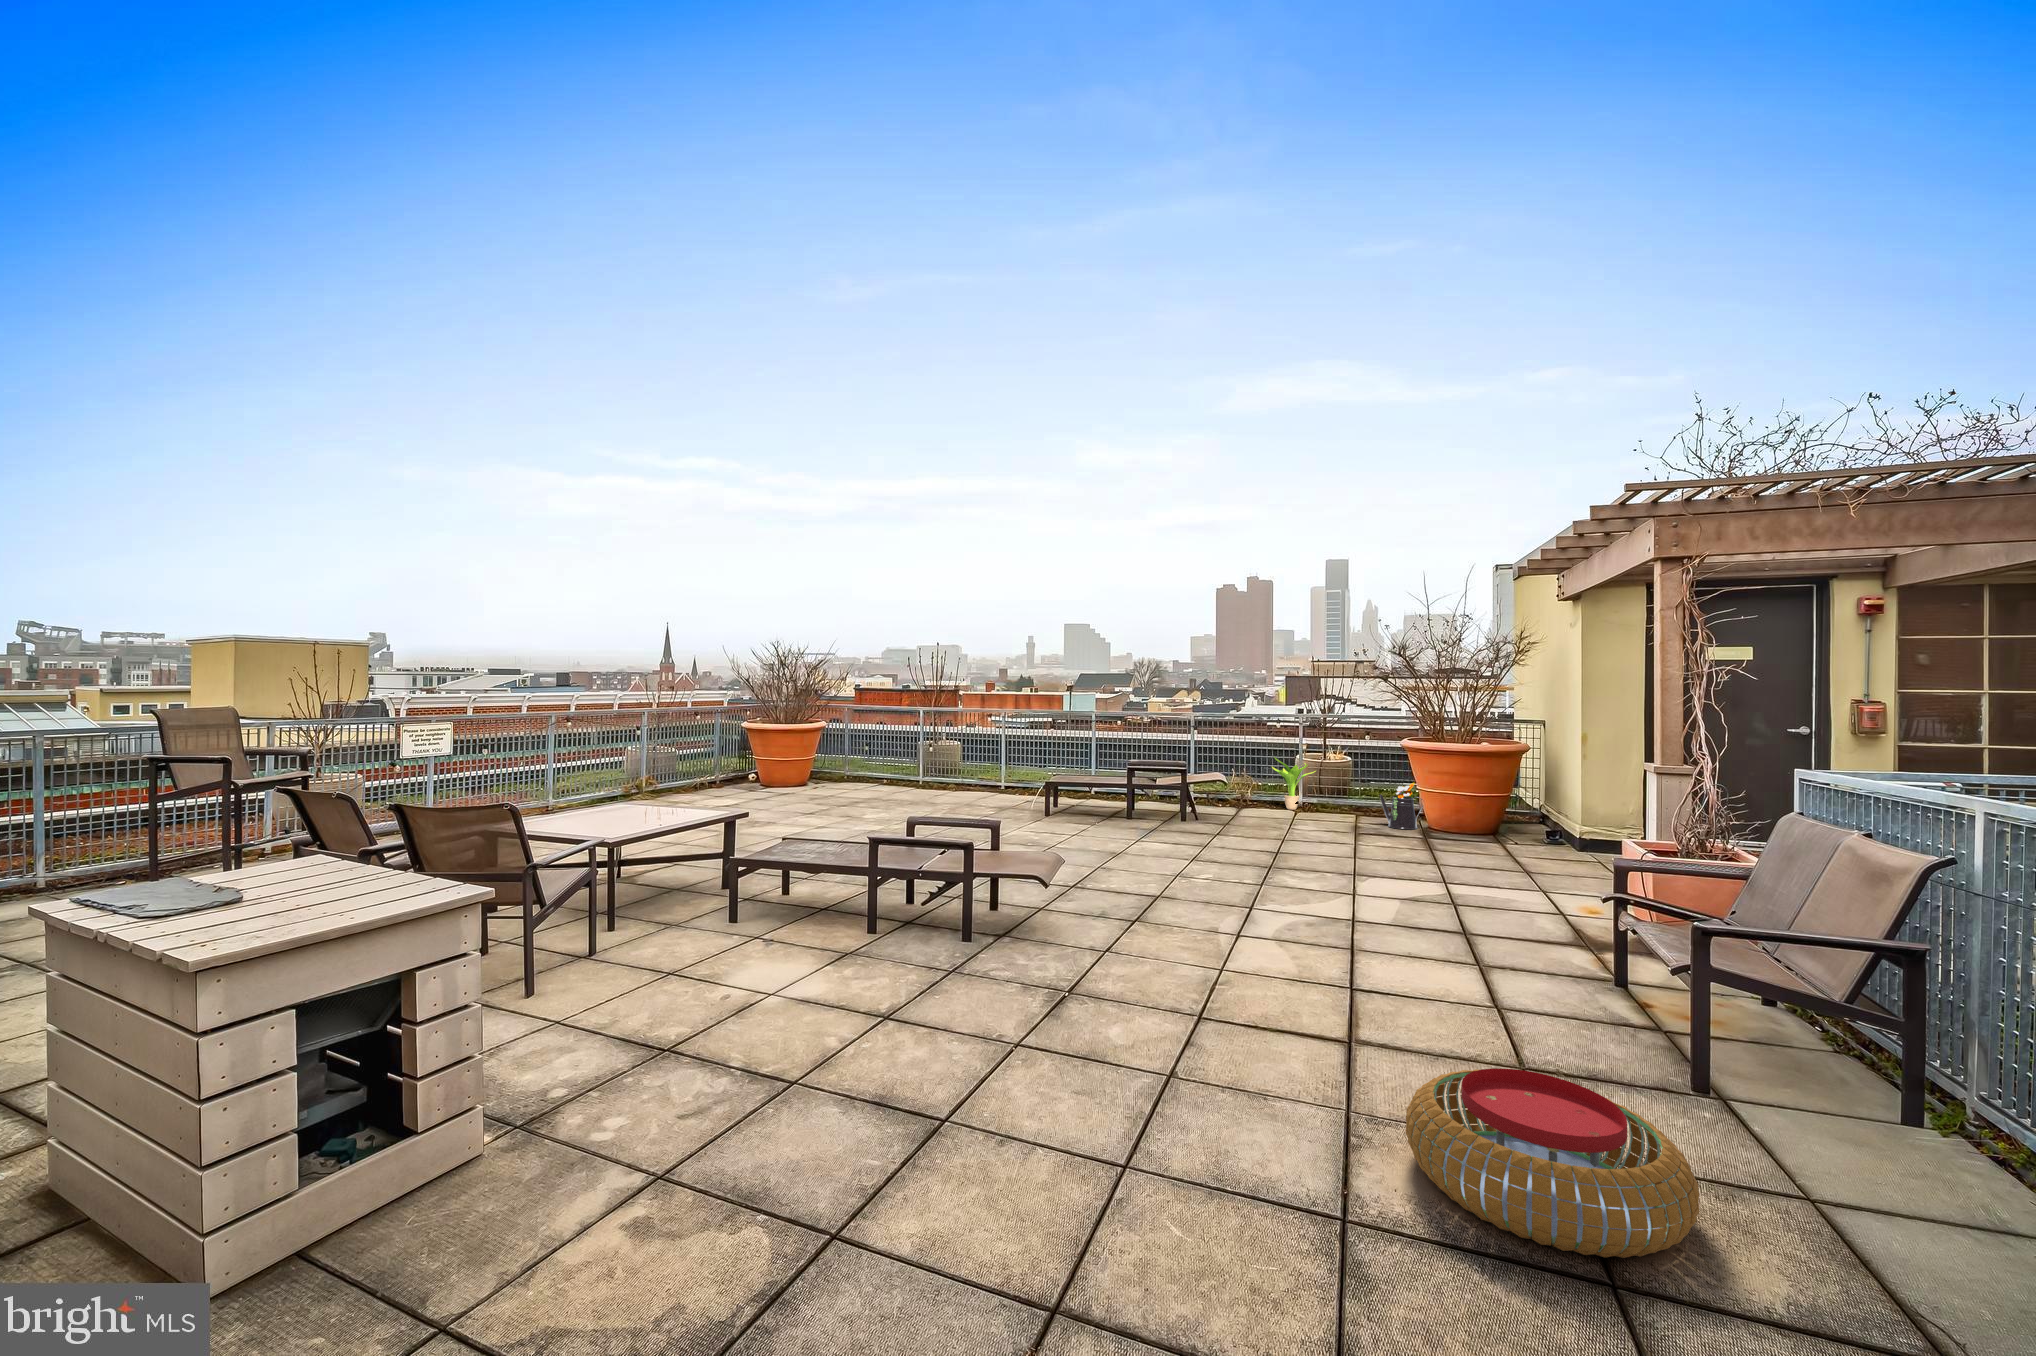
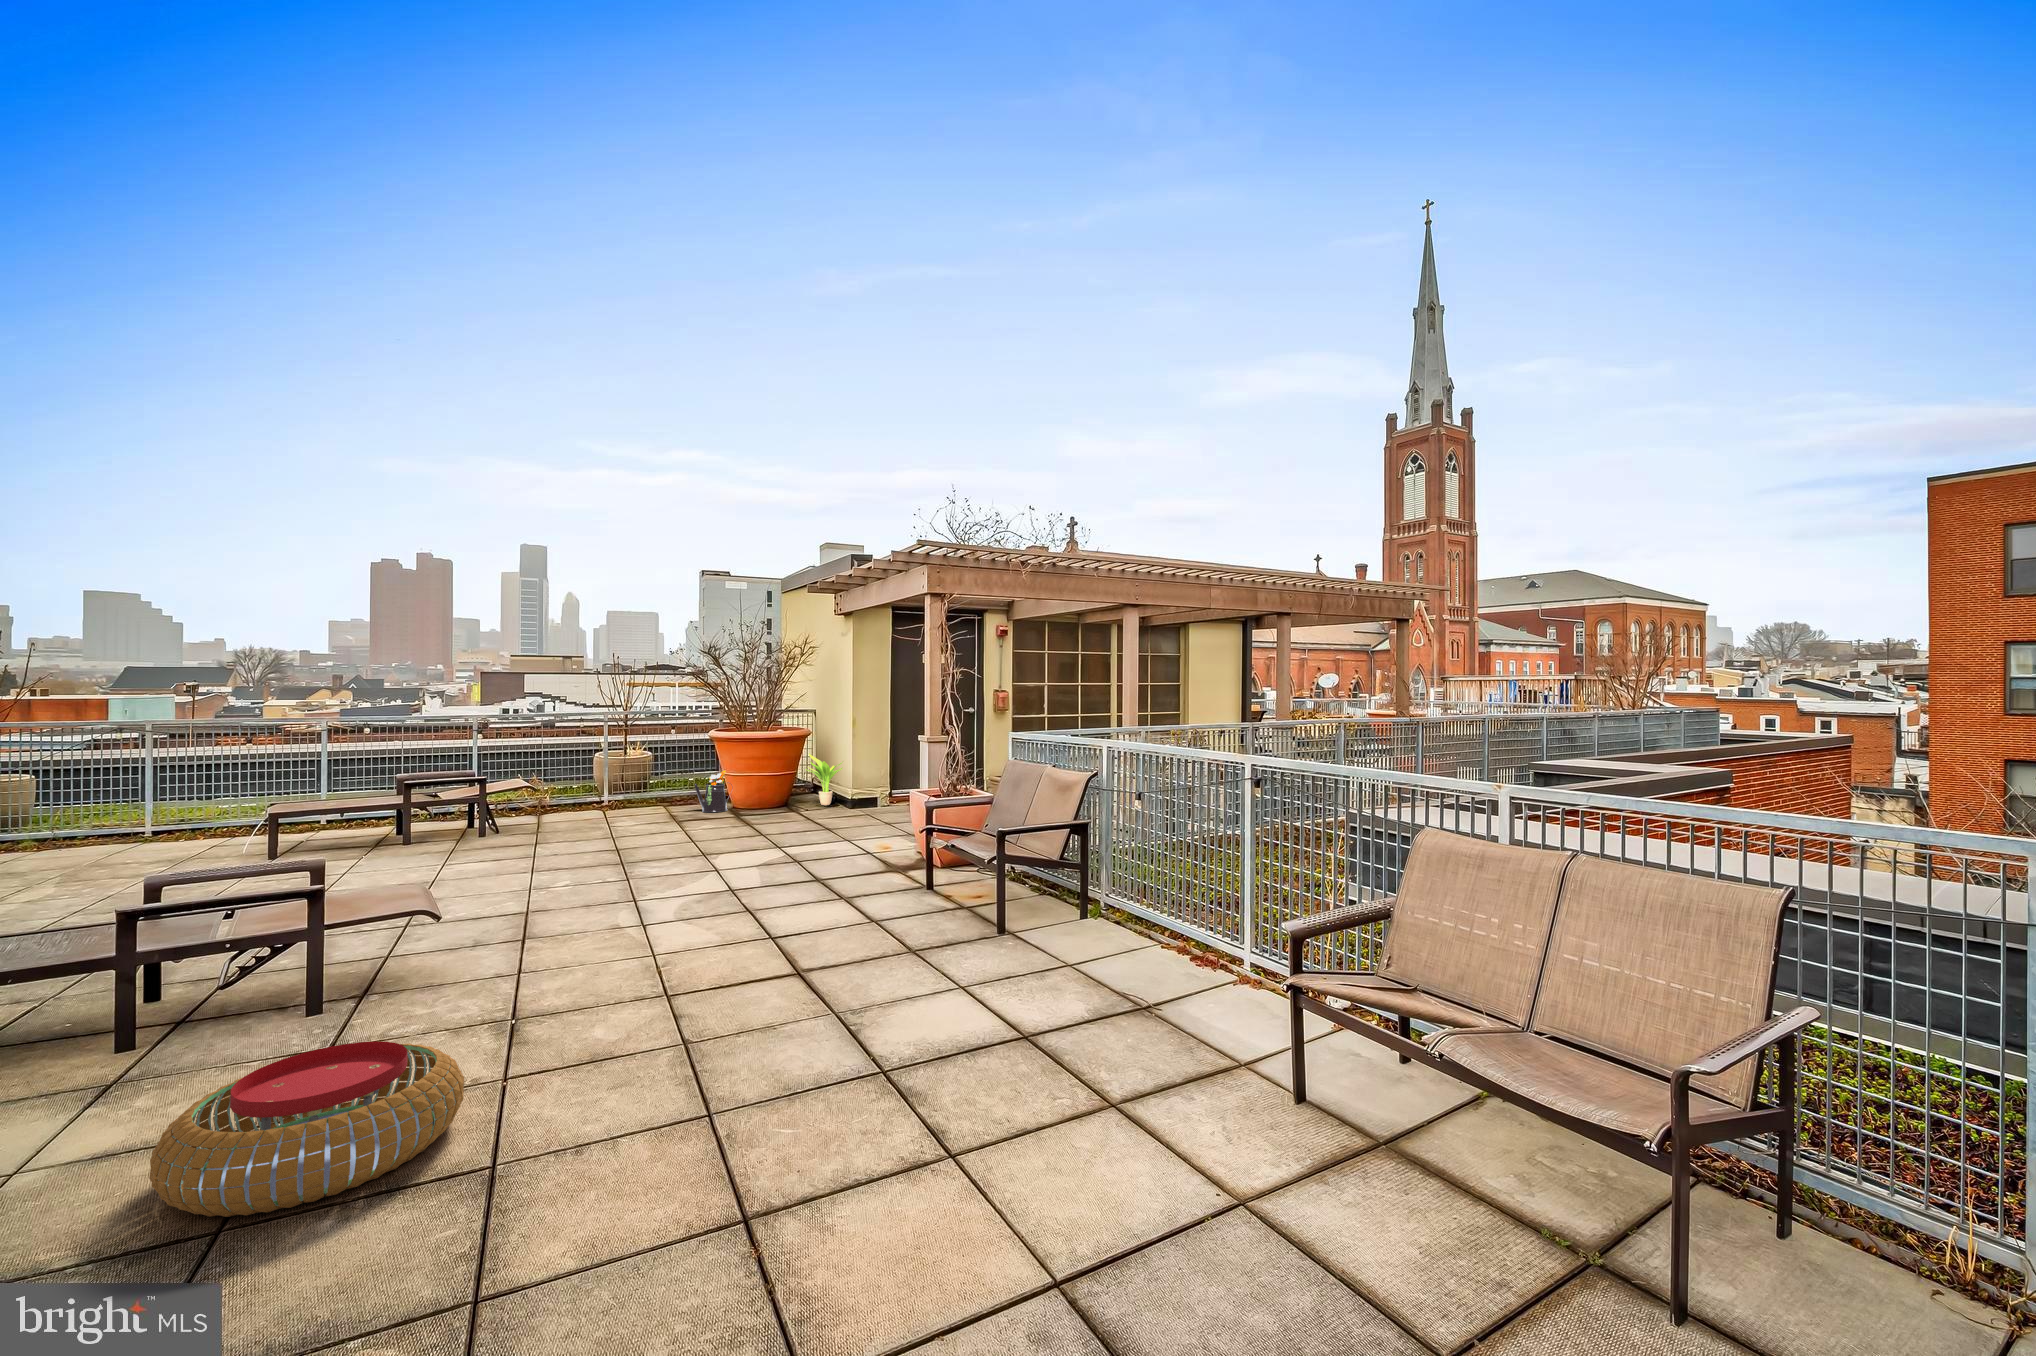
potted plant: present [1272,757,1315,810] -> present [806,754,842,805]
pouf: present [1406,1068,1699,1258] -> present [149,1041,464,1217]

